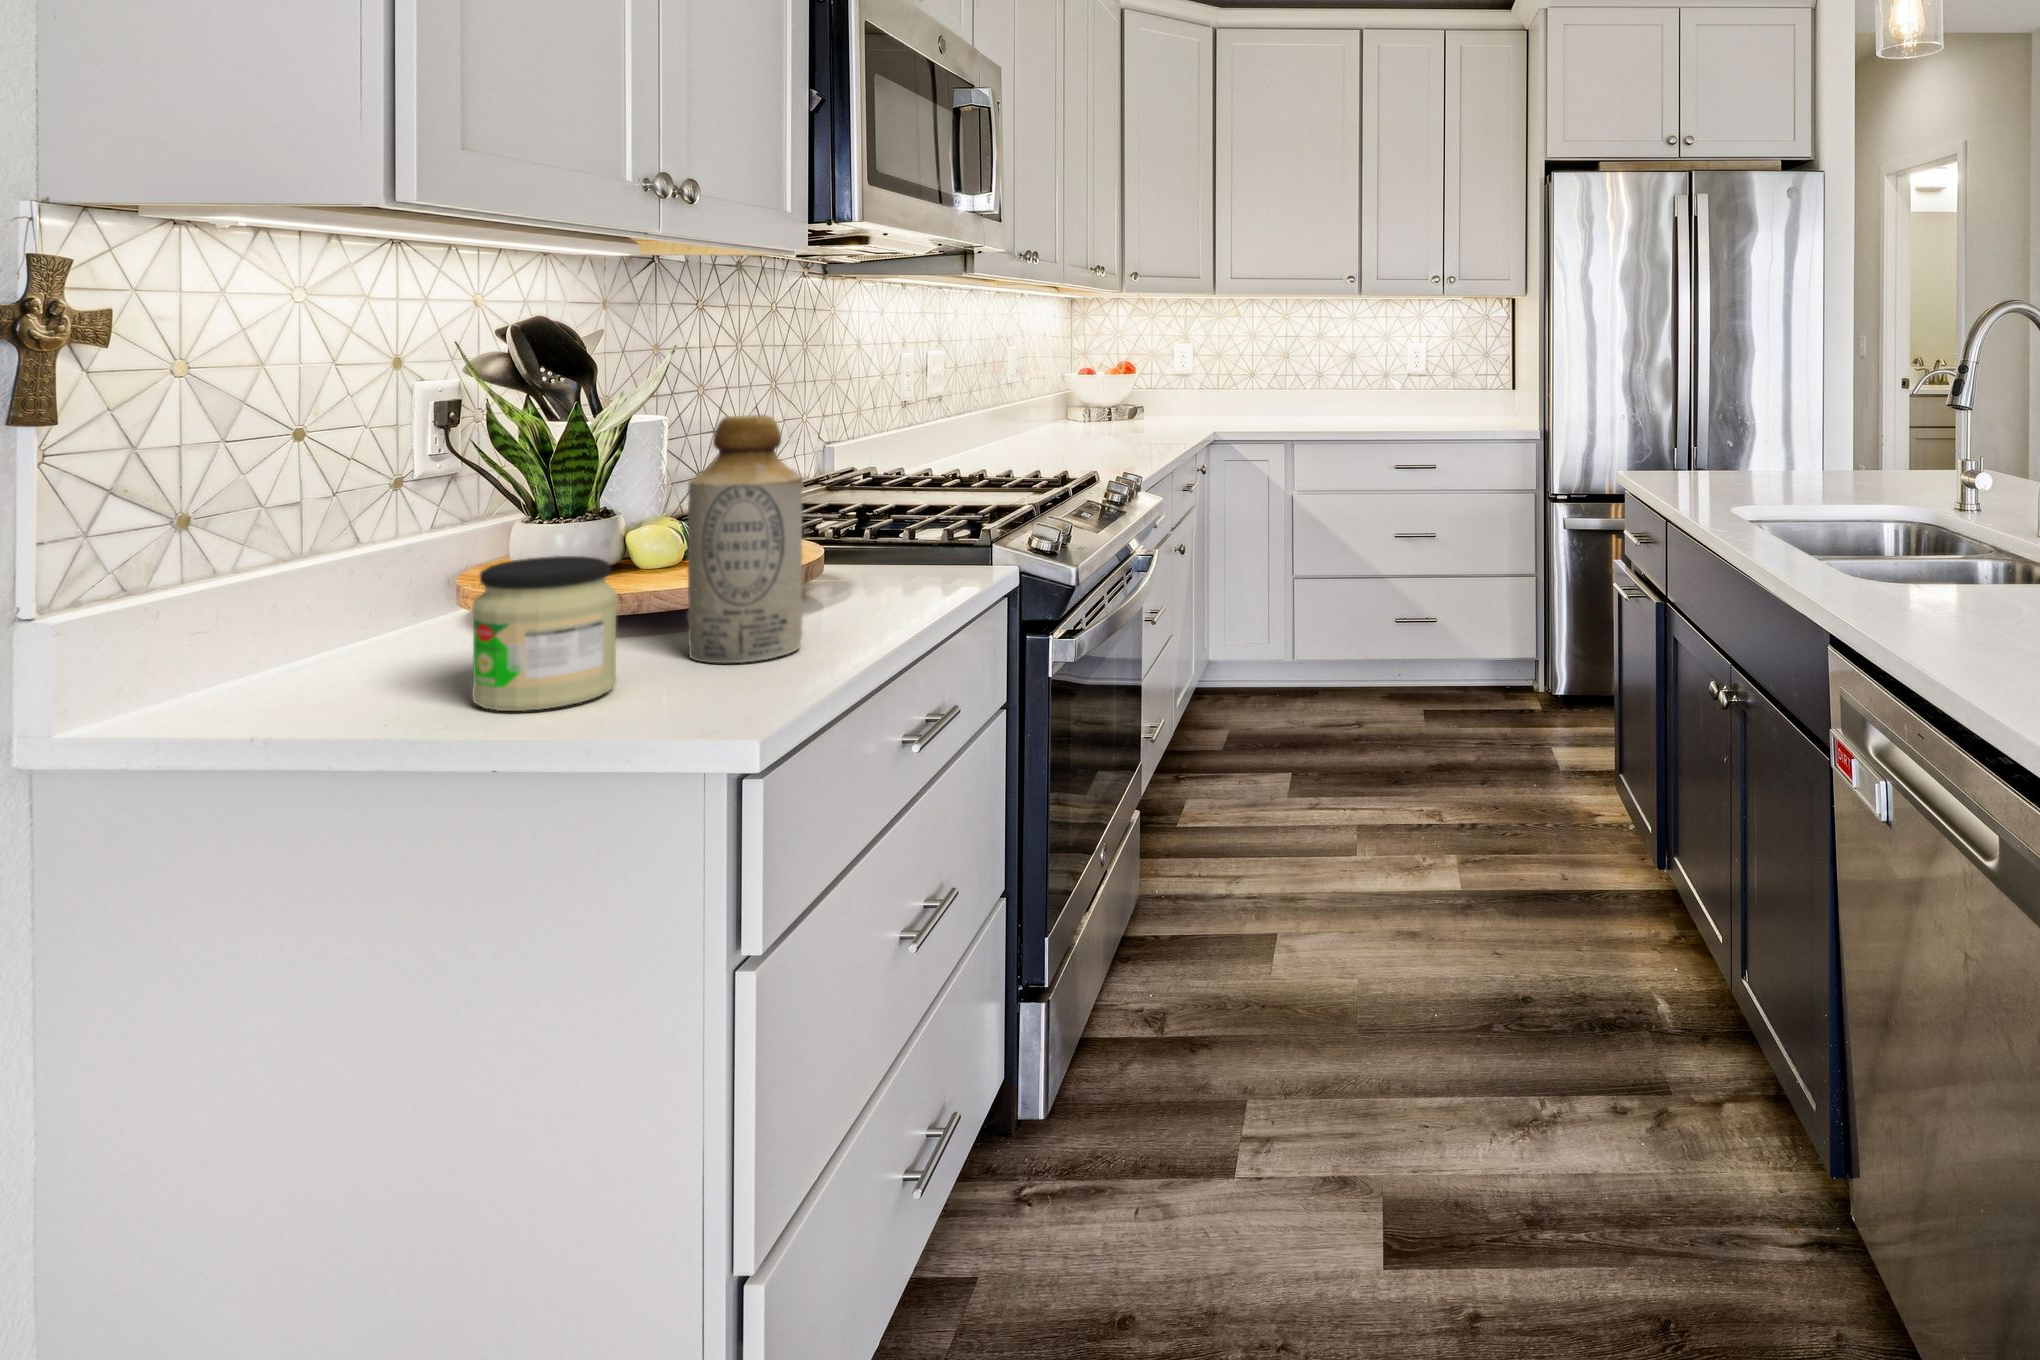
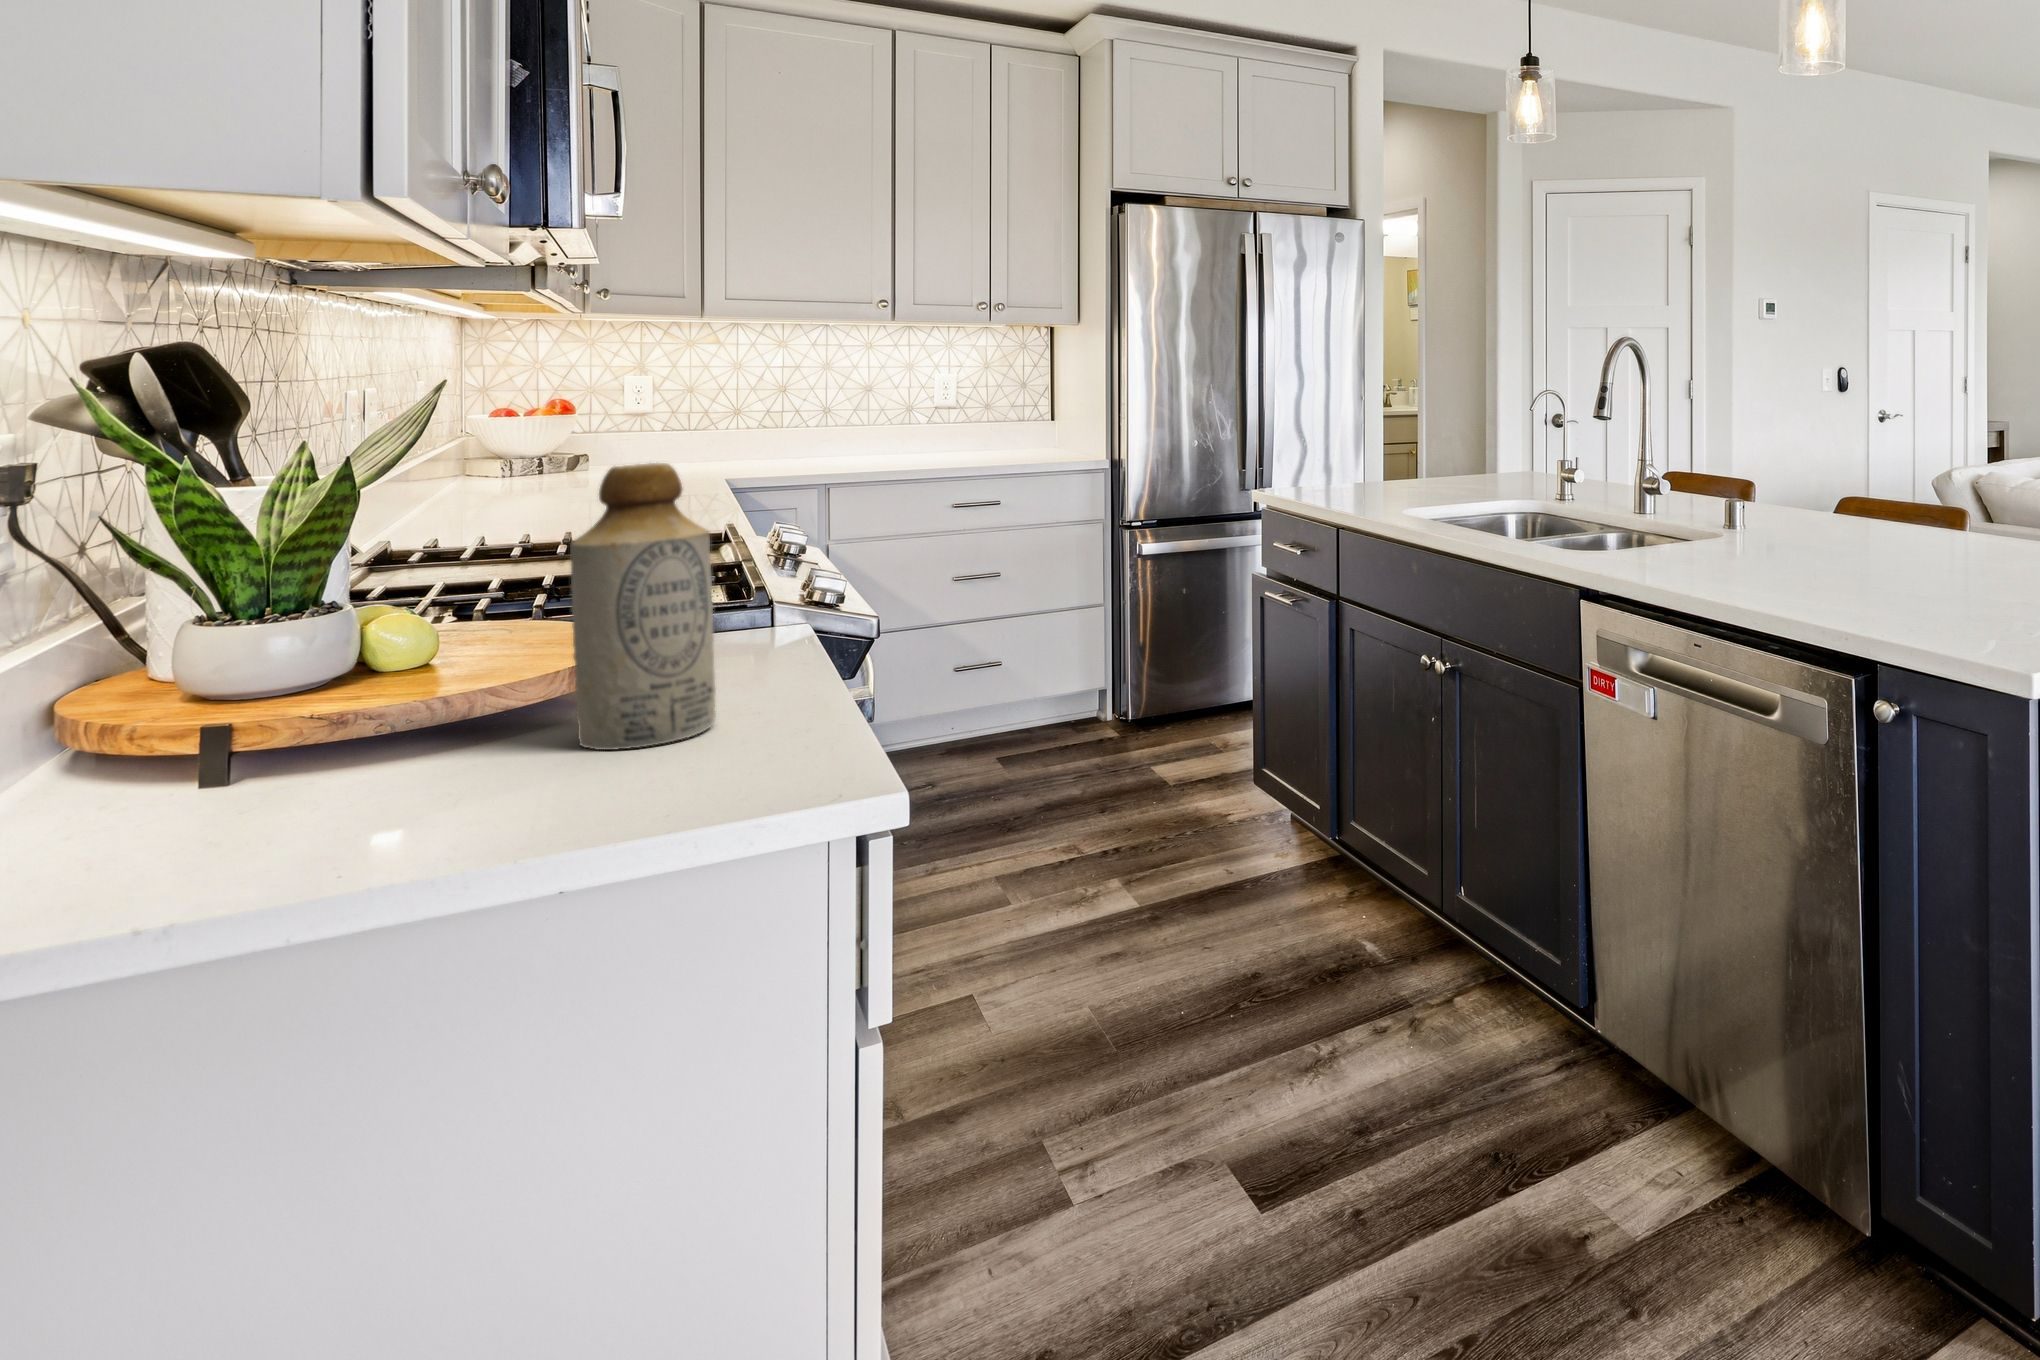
jar: present [472,556,617,711] -> none [403,637,587,828]

